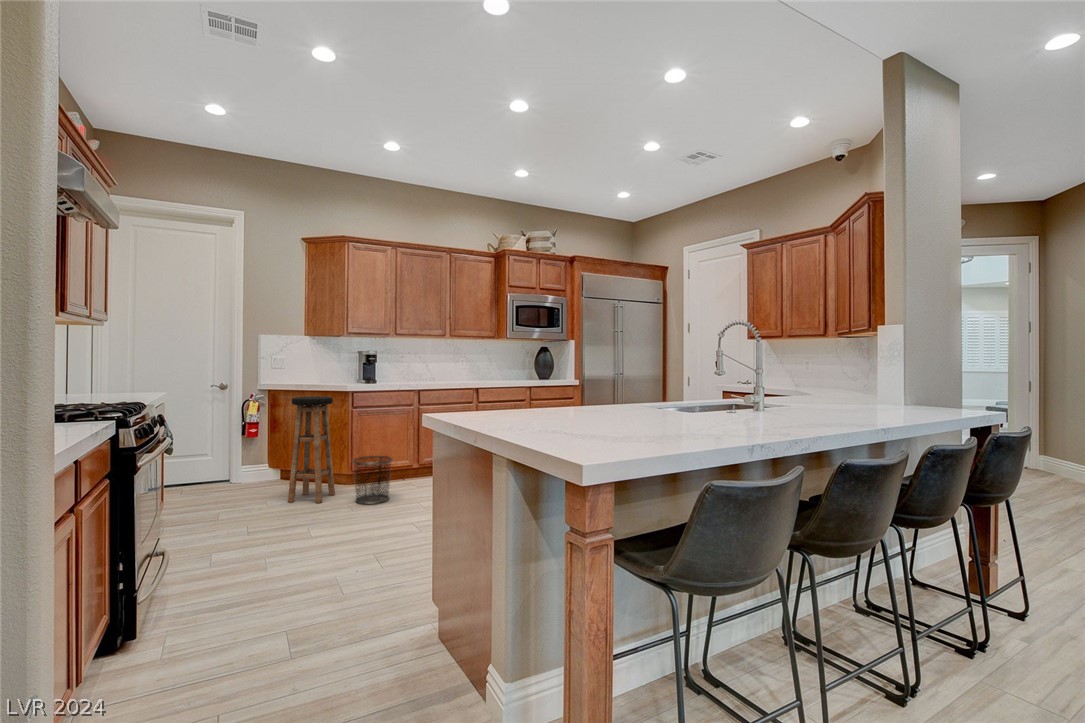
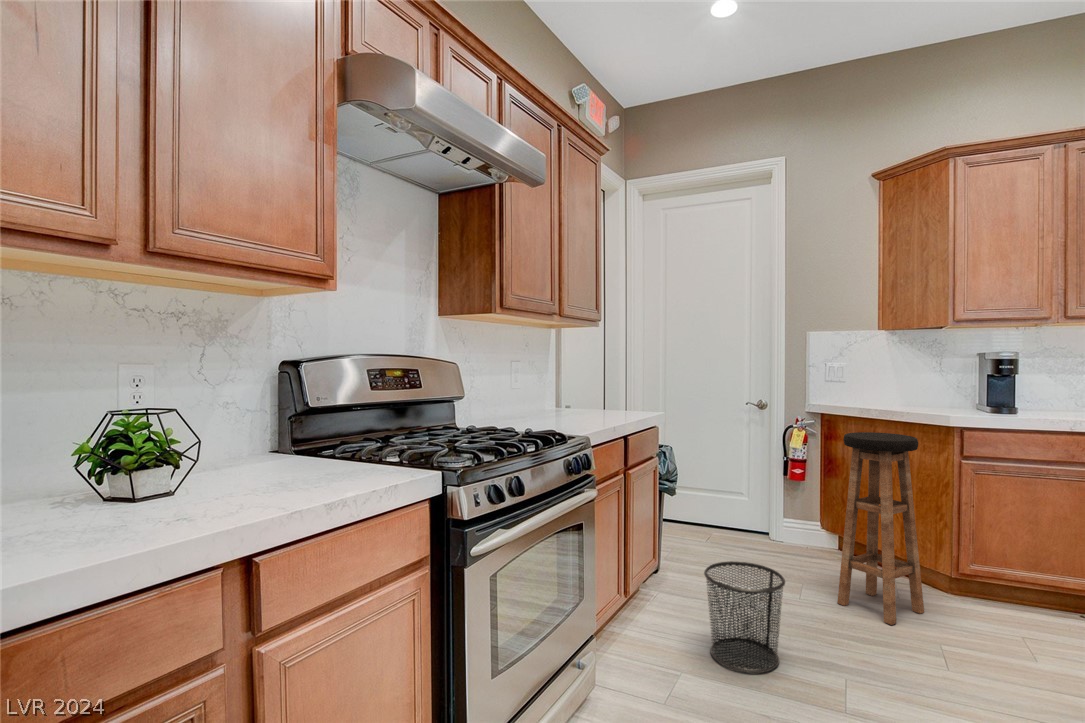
waste bin: present [353,456,392,504] -> present [704,561,785,673]

